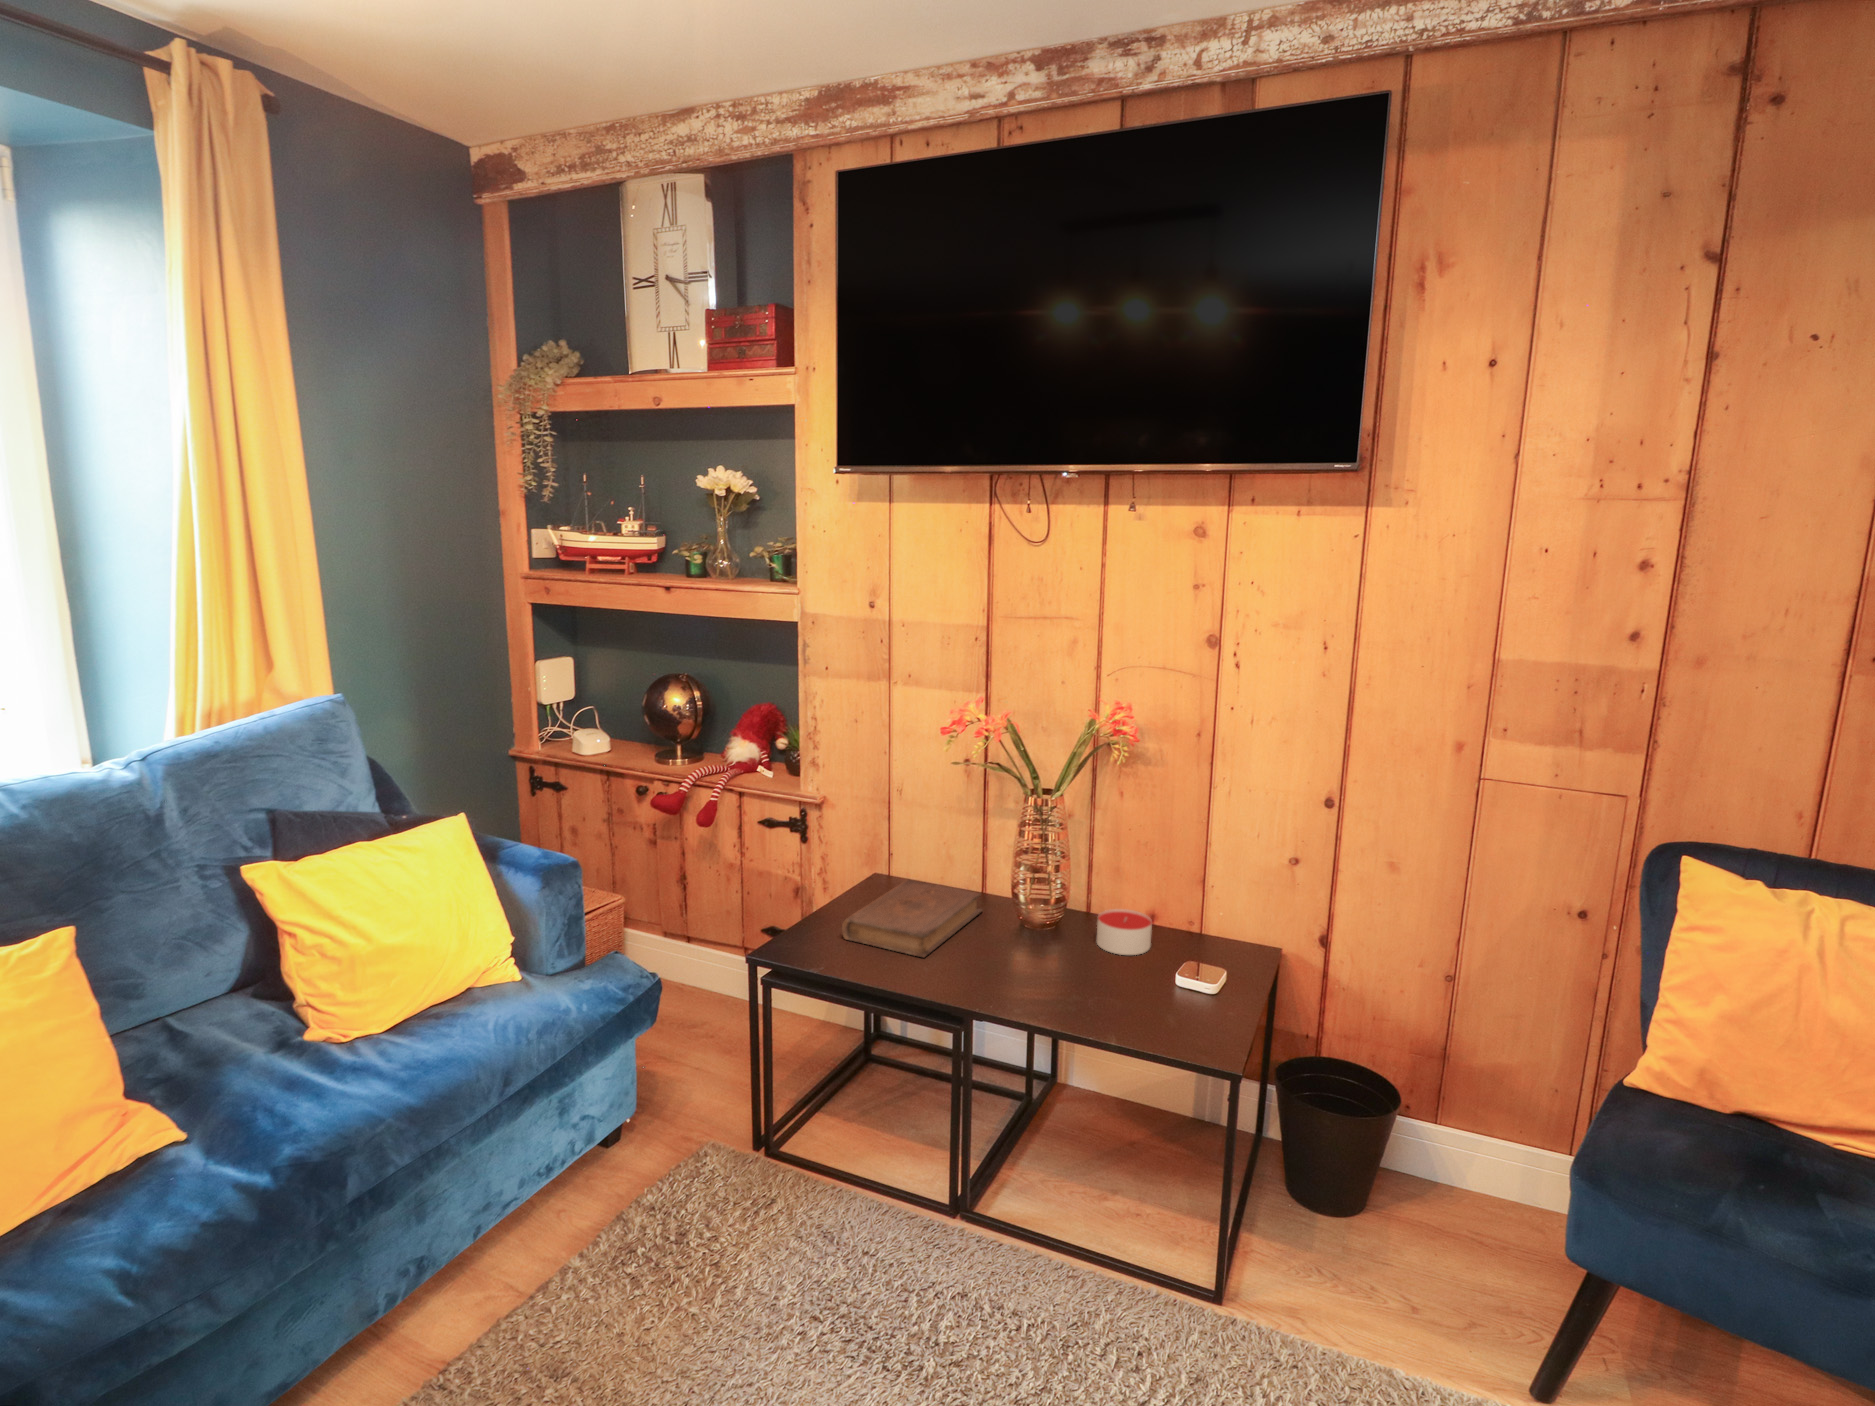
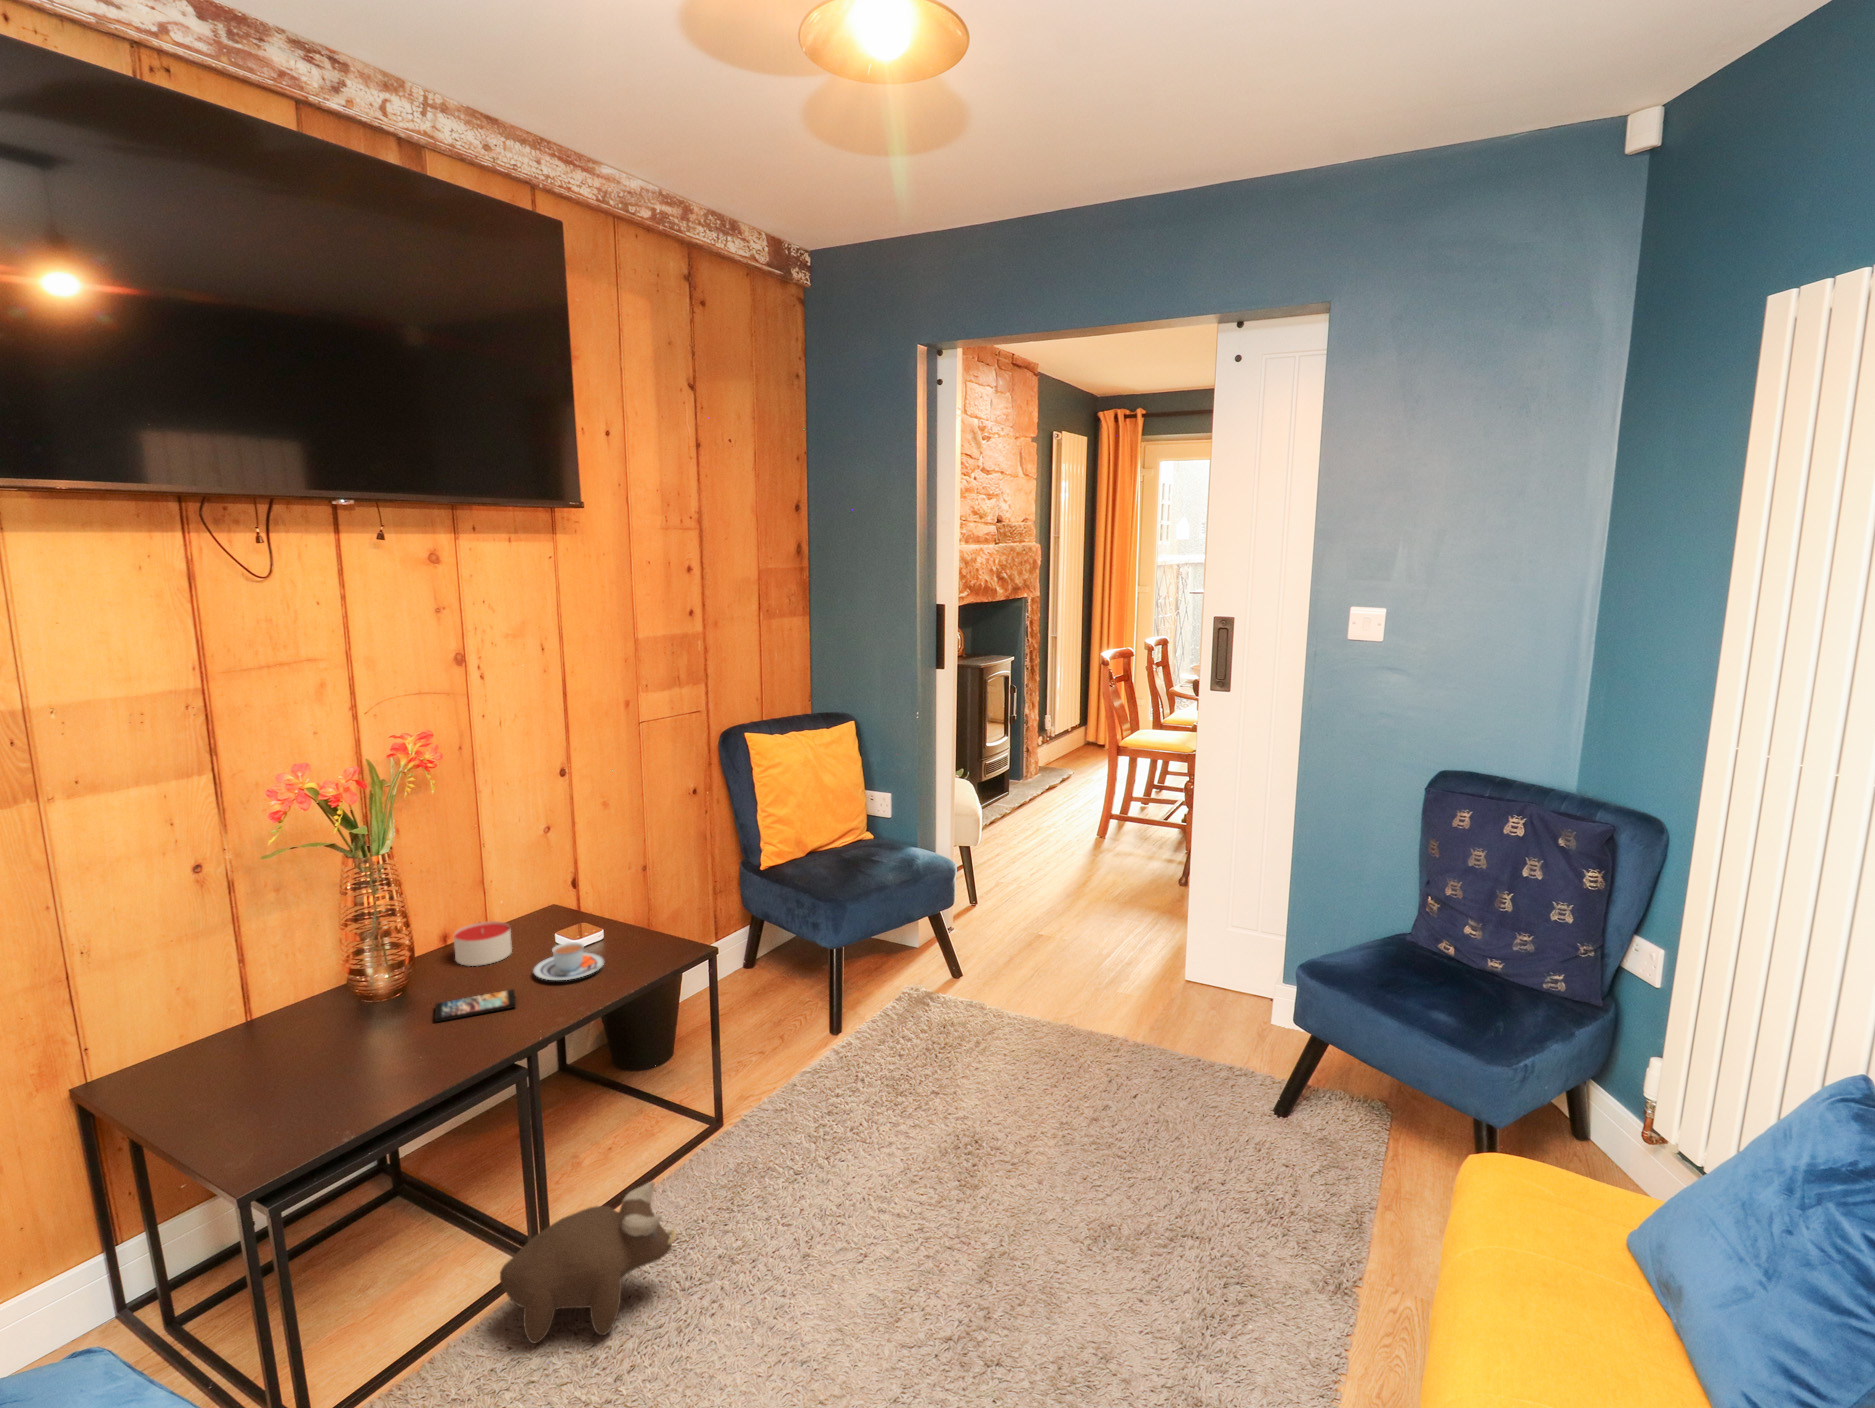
book: present [842,880,982,957] -> none [202,992,406,1103]
smartphone: none [980,946,1048,983] -> present [435,989,516,1022]
teacup: none [1076,960,1150,1004] -> present [533,942,604,980]
plush toy: none [846,1168,957,1291] -> present [500,1181,676,1343]

